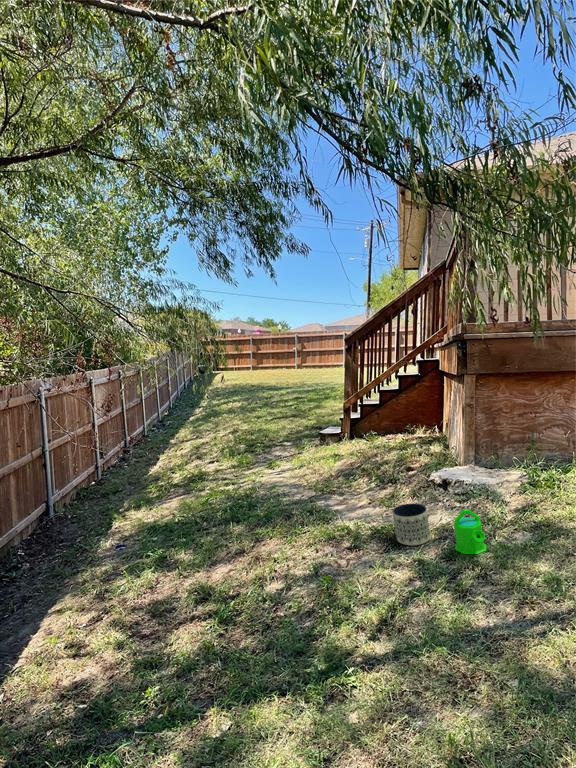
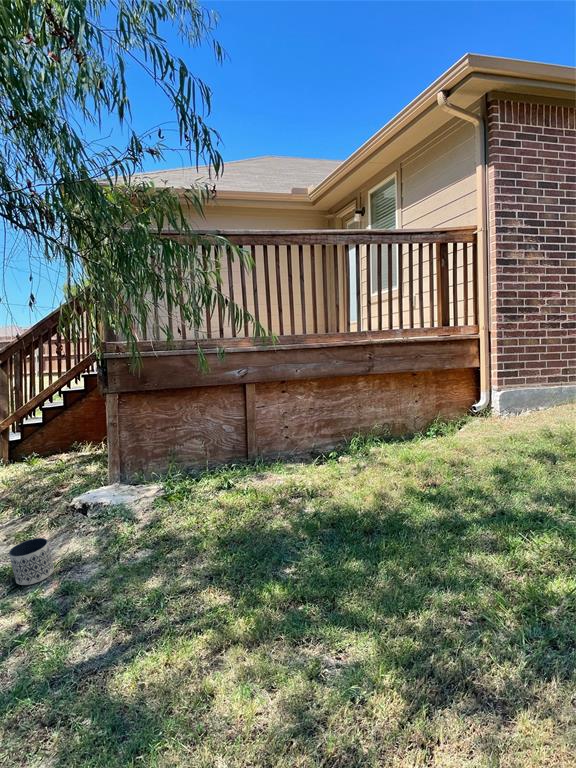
watering can: present [454,509,486,554] -> none [71,537,107,583]

